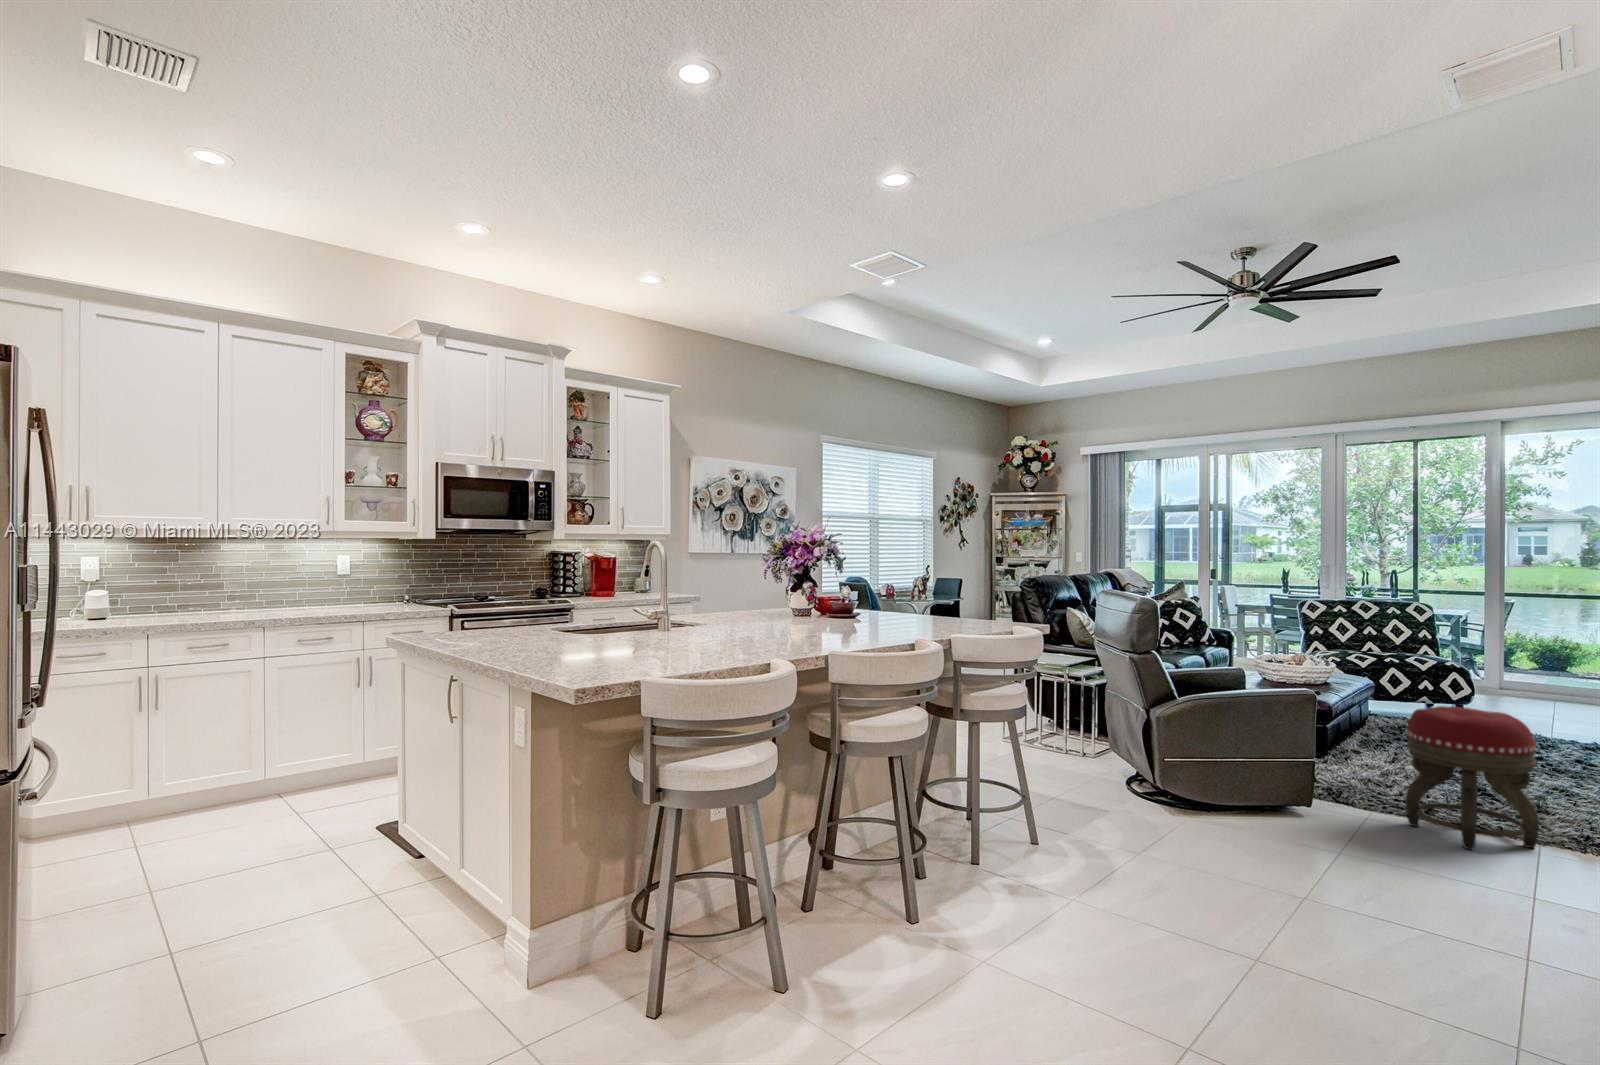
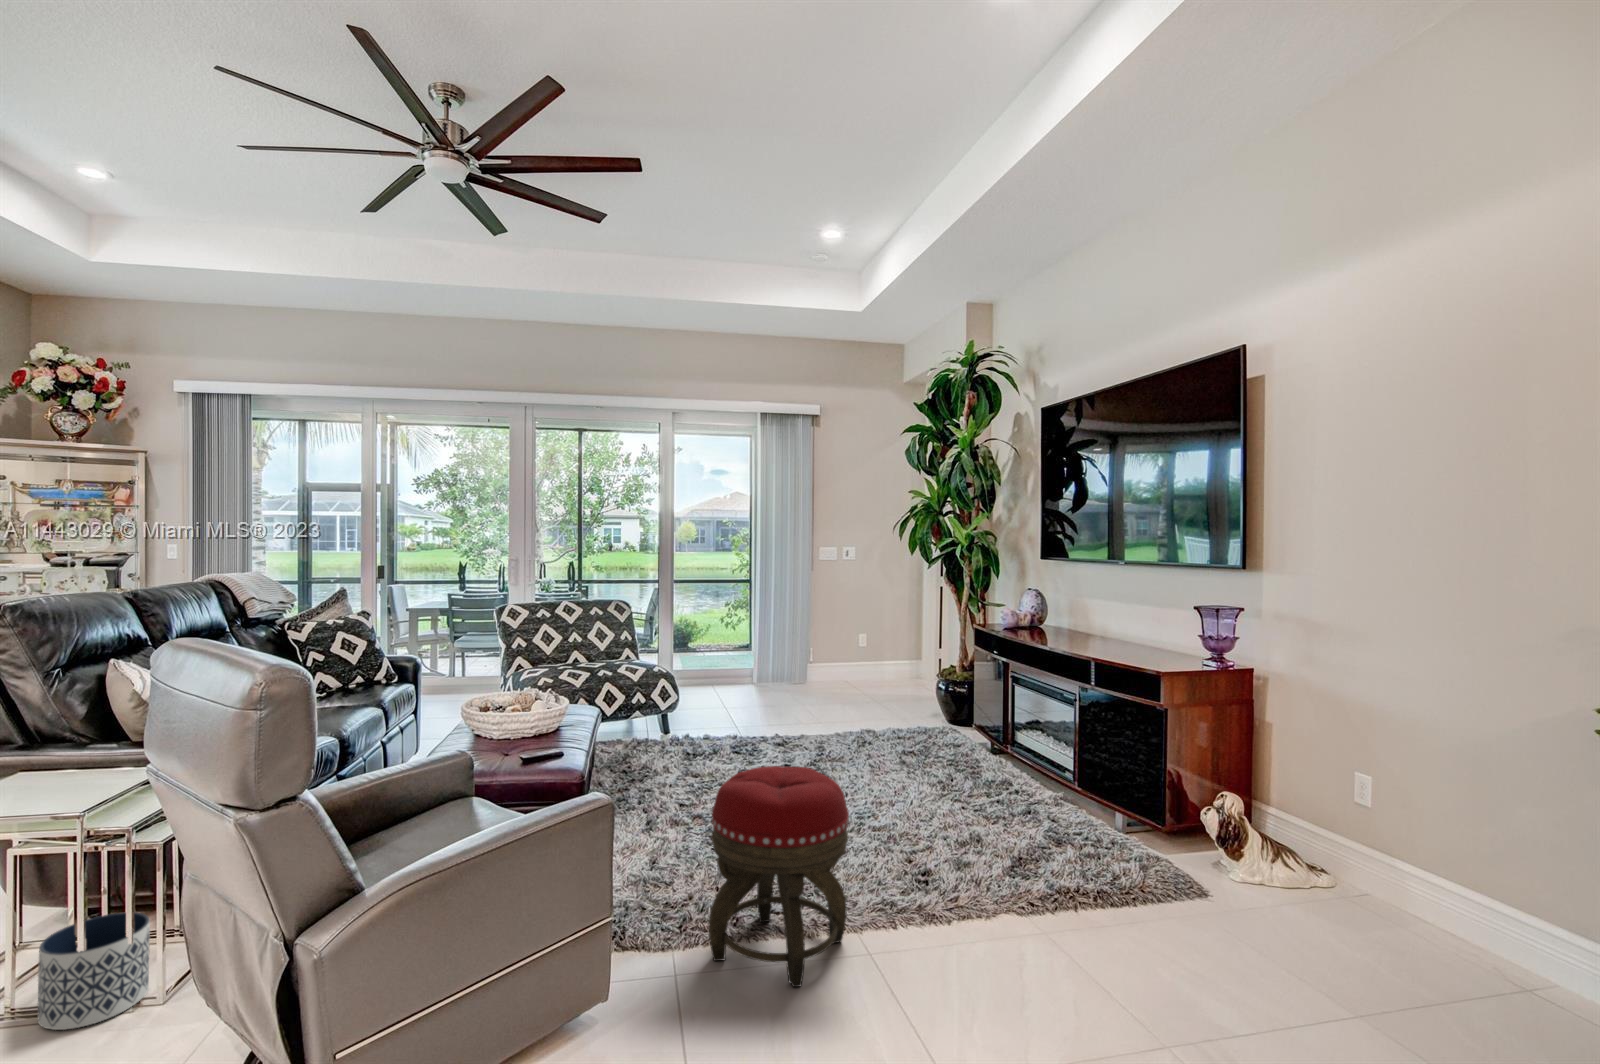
planter: none [1052,714,1090,755] -> present [38,912,150,1030]

